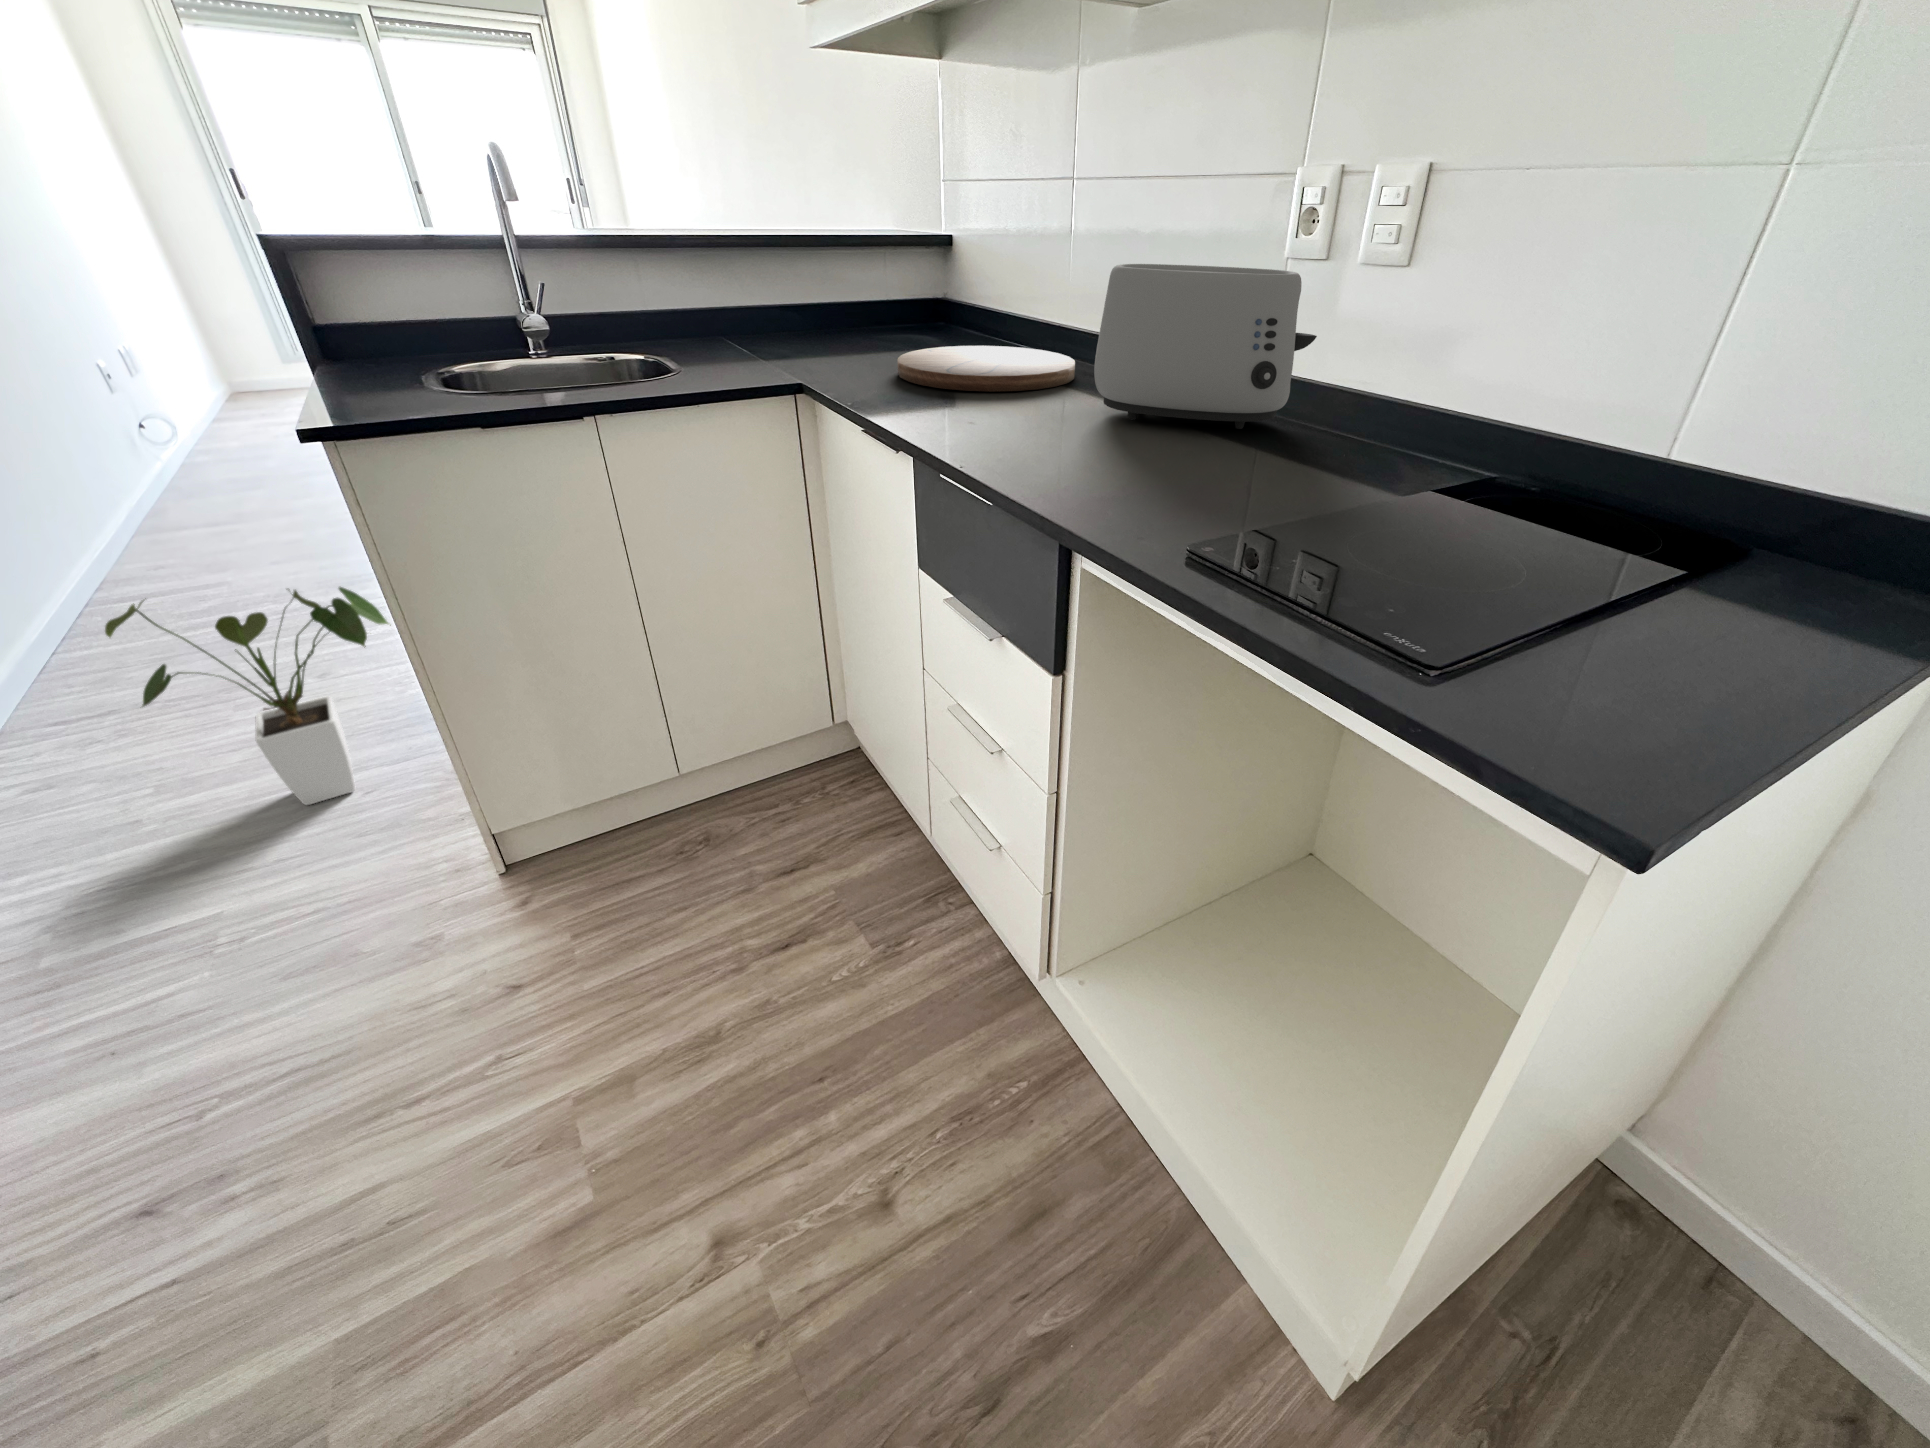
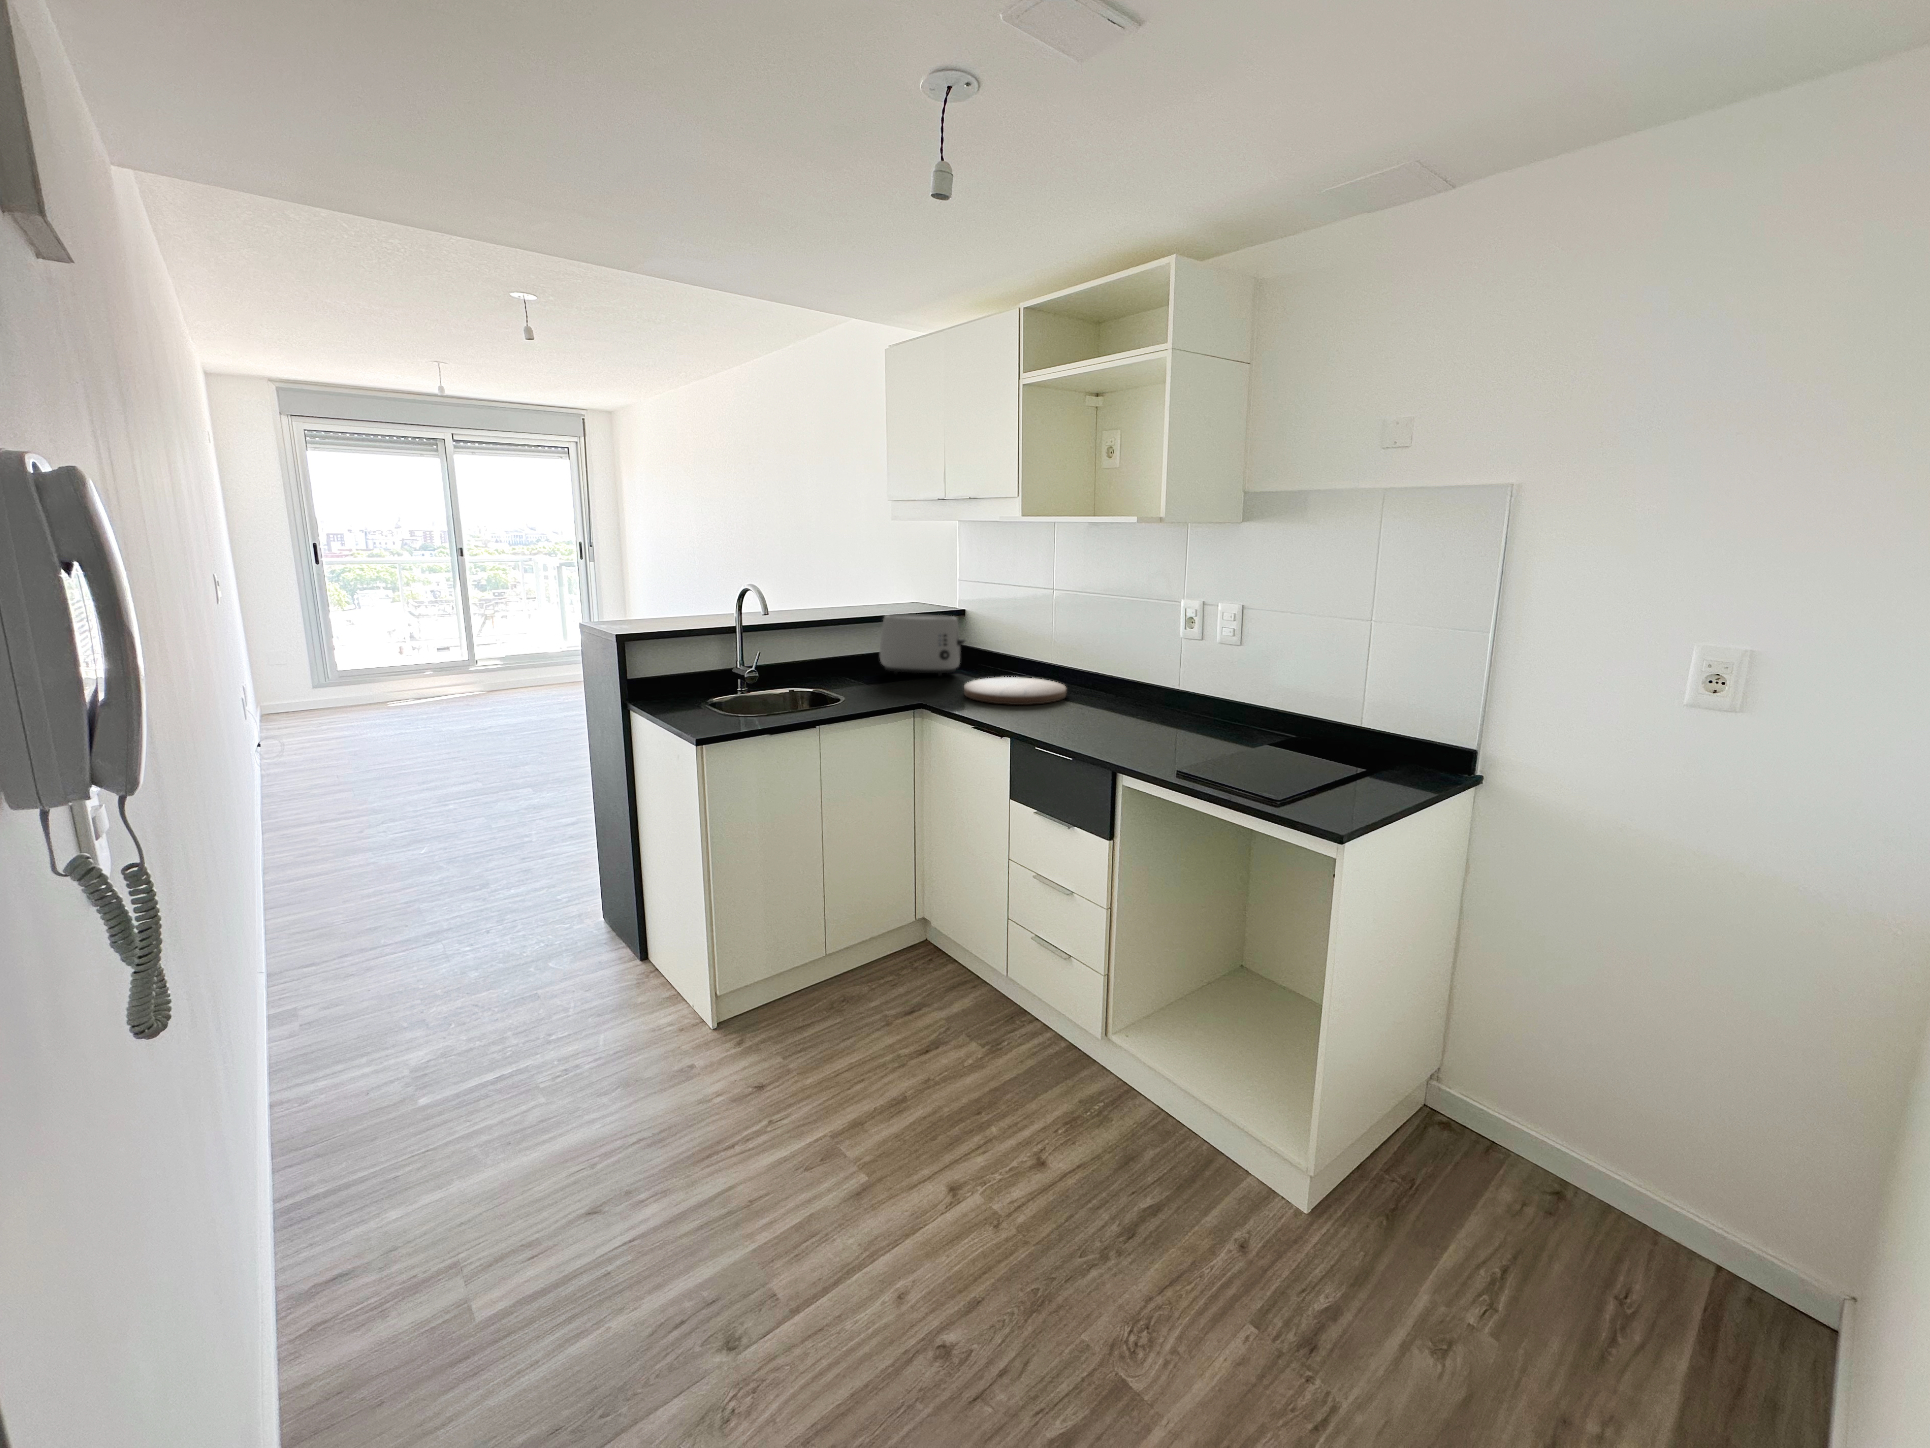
toaster: present [1094,264,1317,429] -> present [880,614,965,676]
house plant: present [105,587,388,805] -> none [454,842,629,1005]

